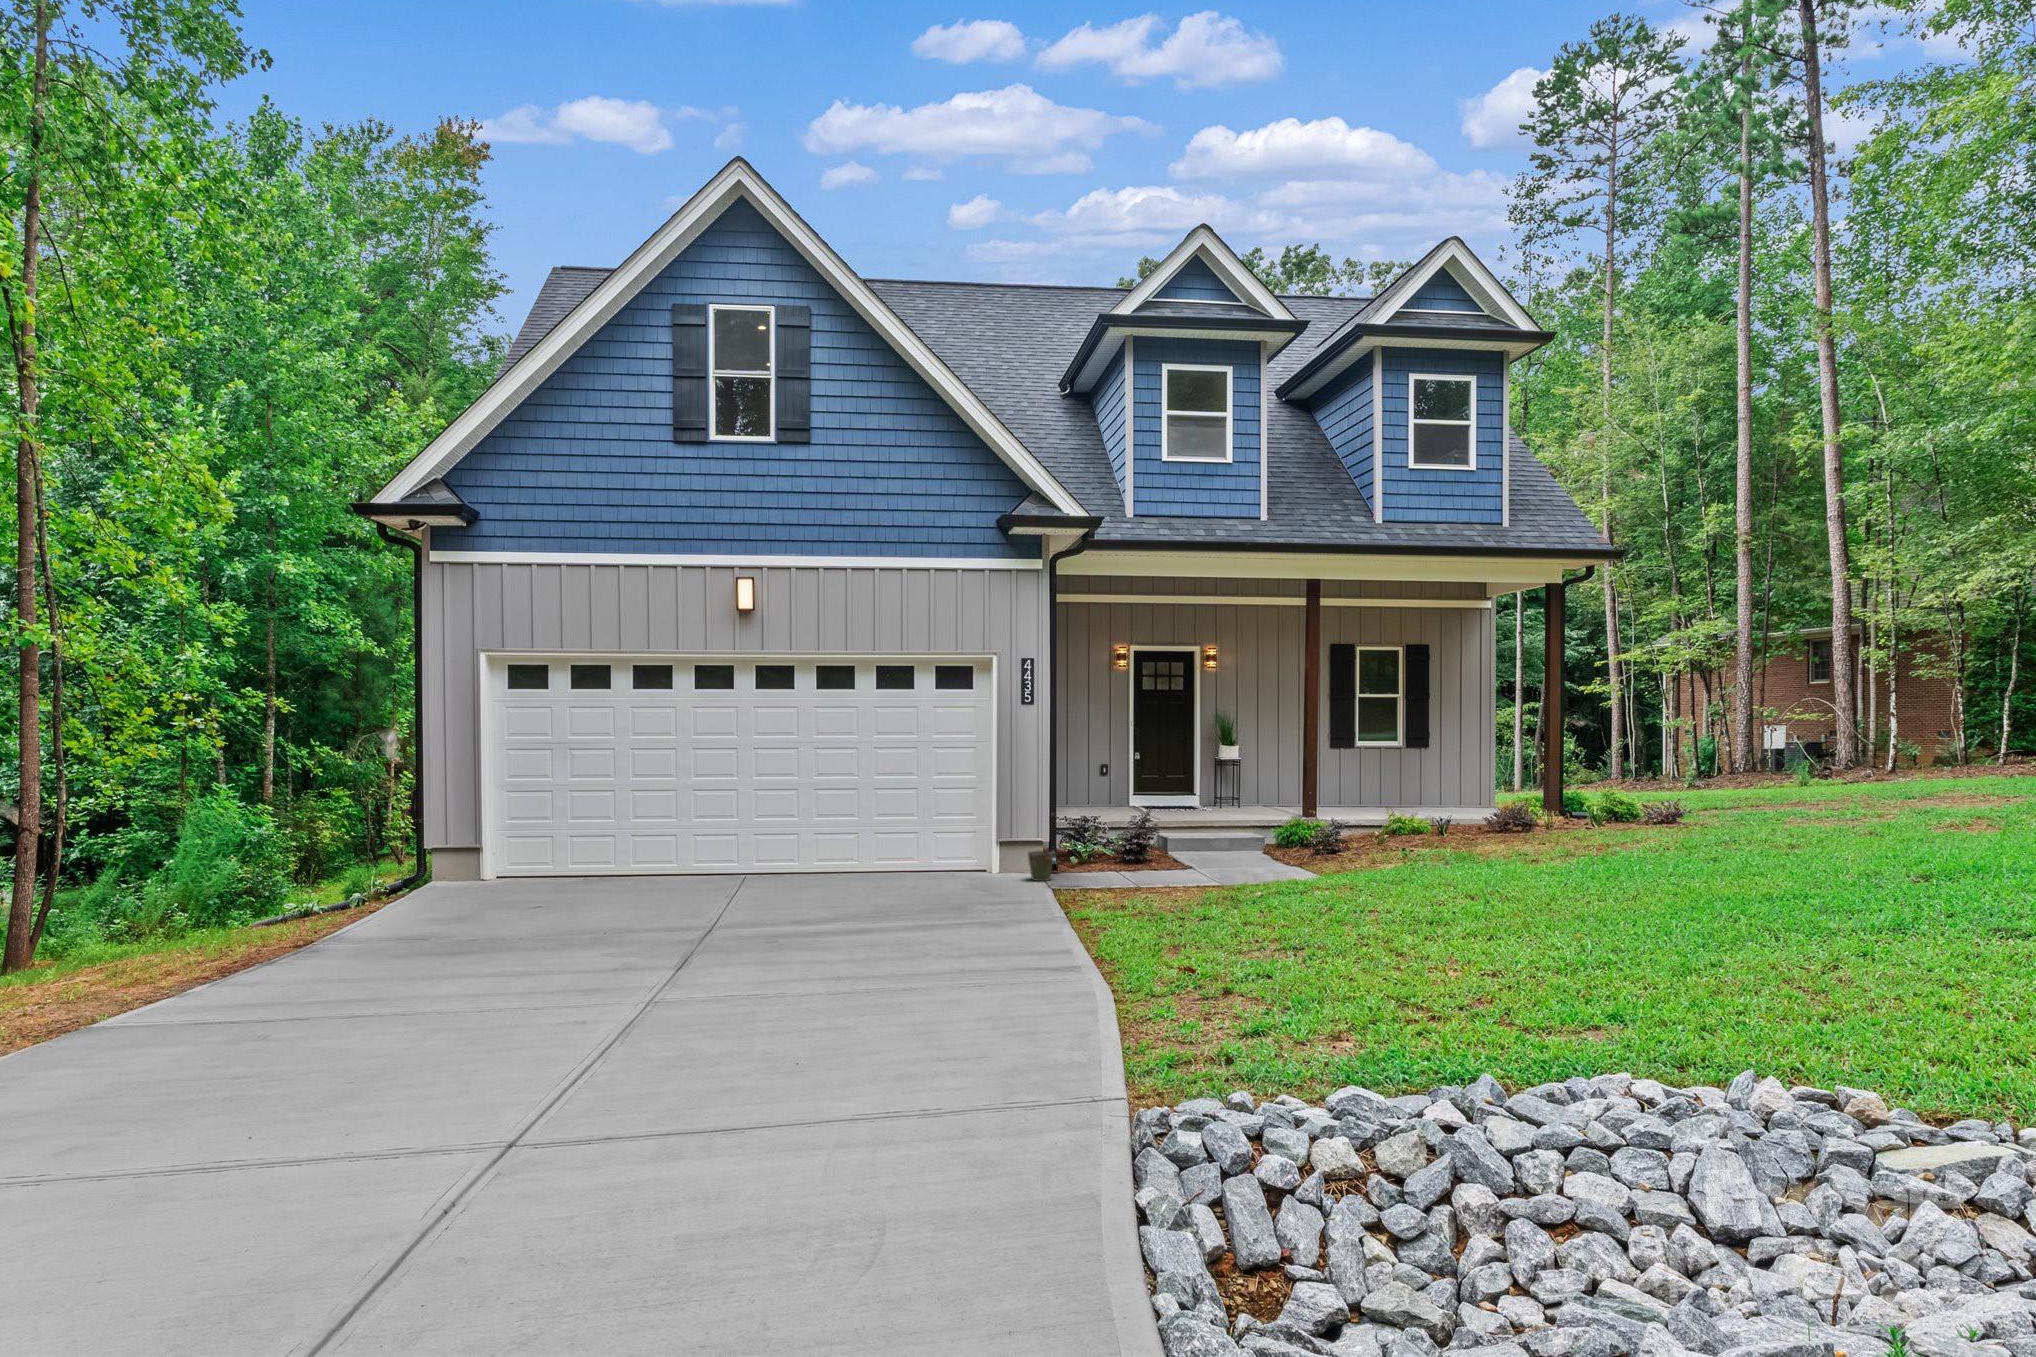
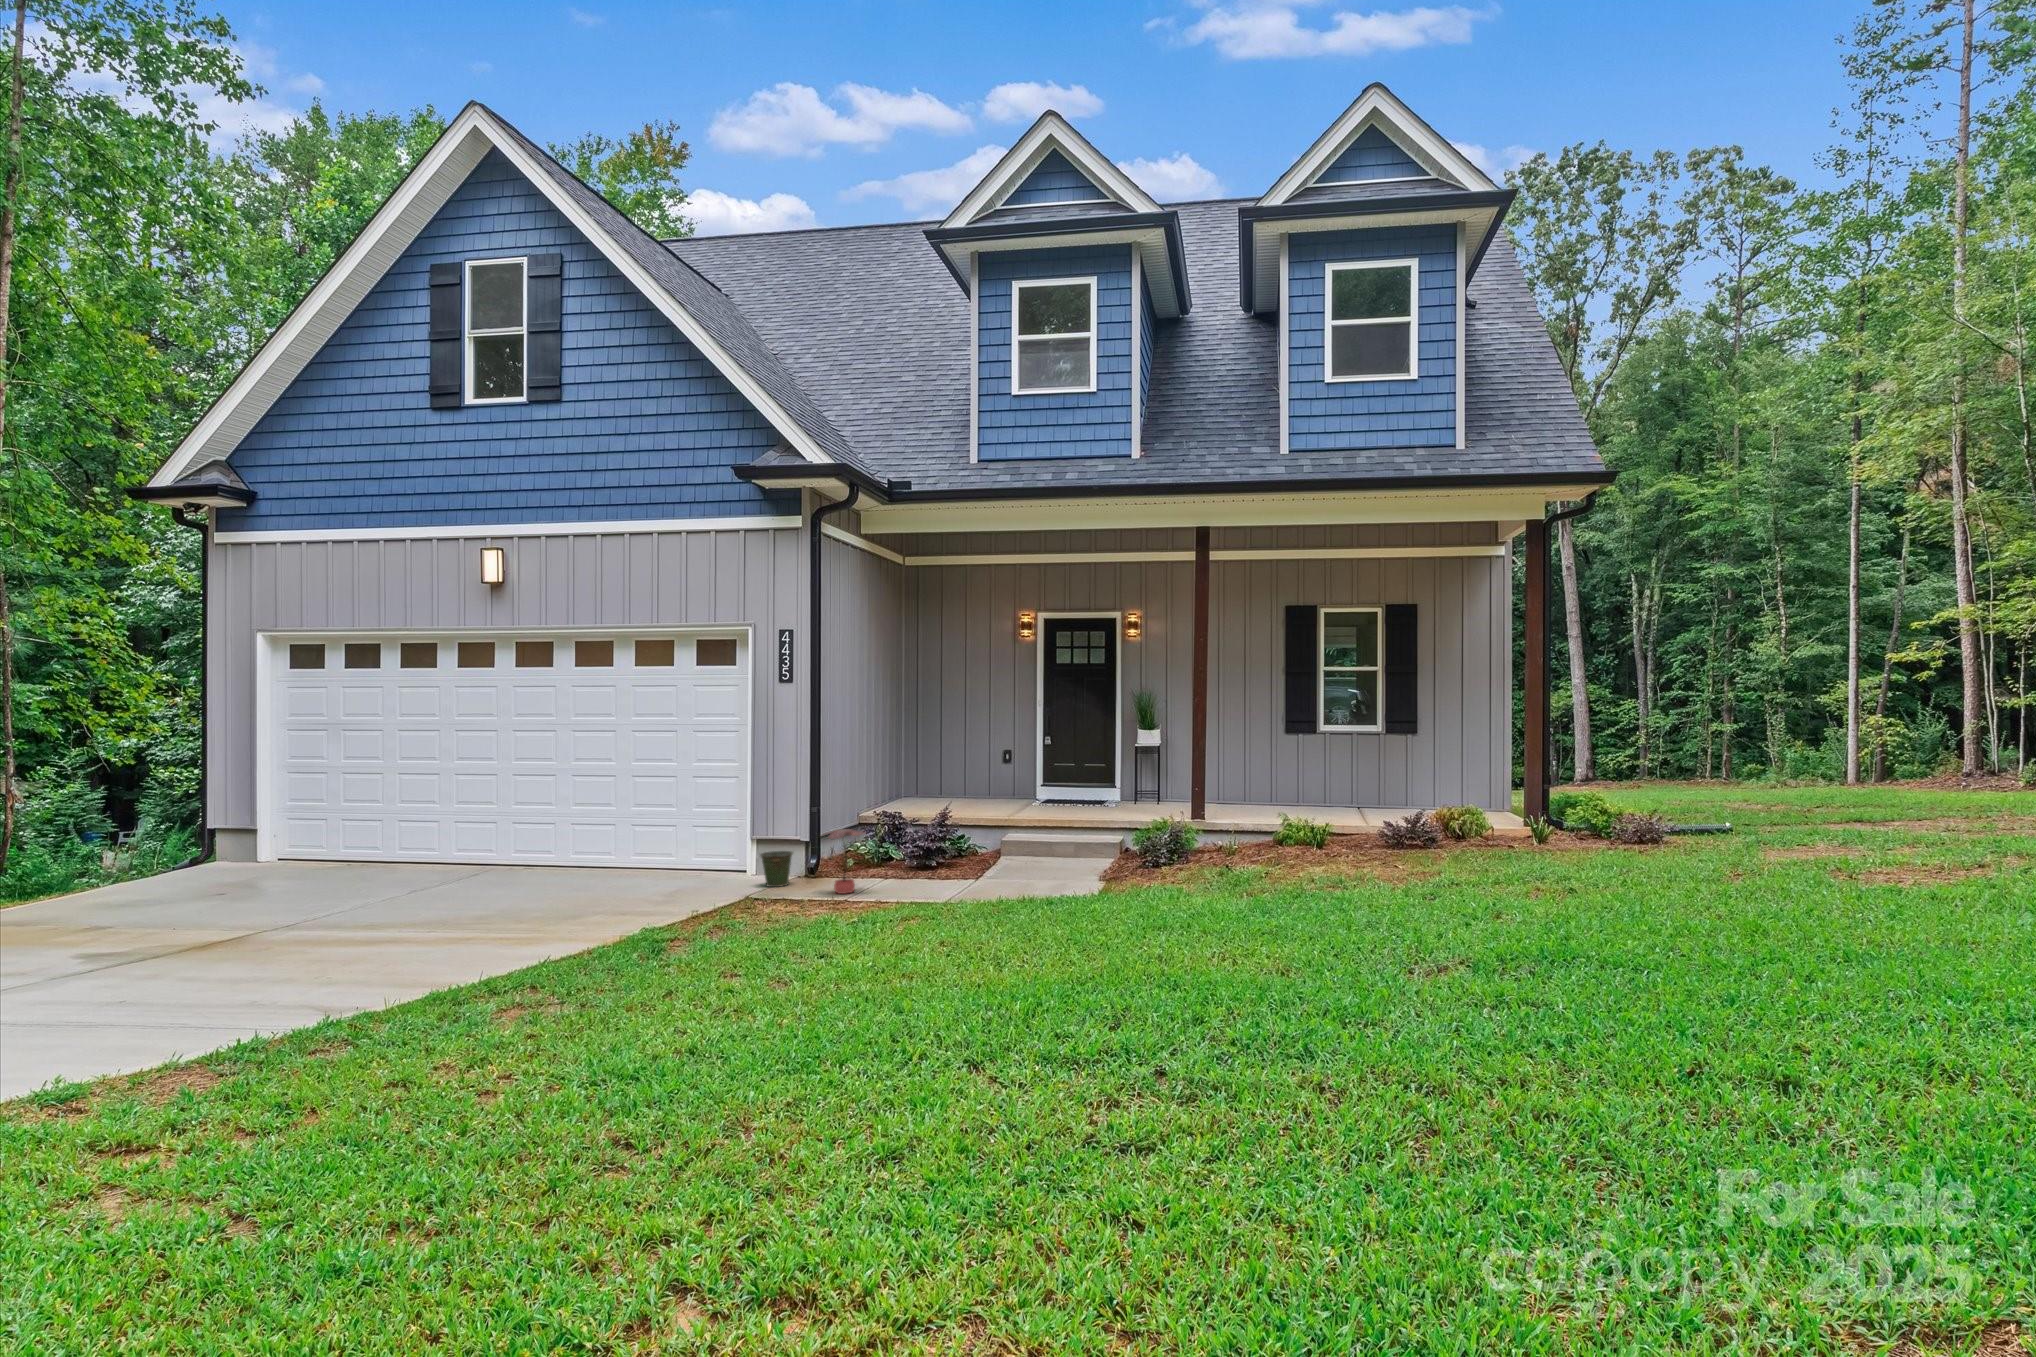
potted plant: none [1099,829,1139,883] -> present [822,829,865,894]

